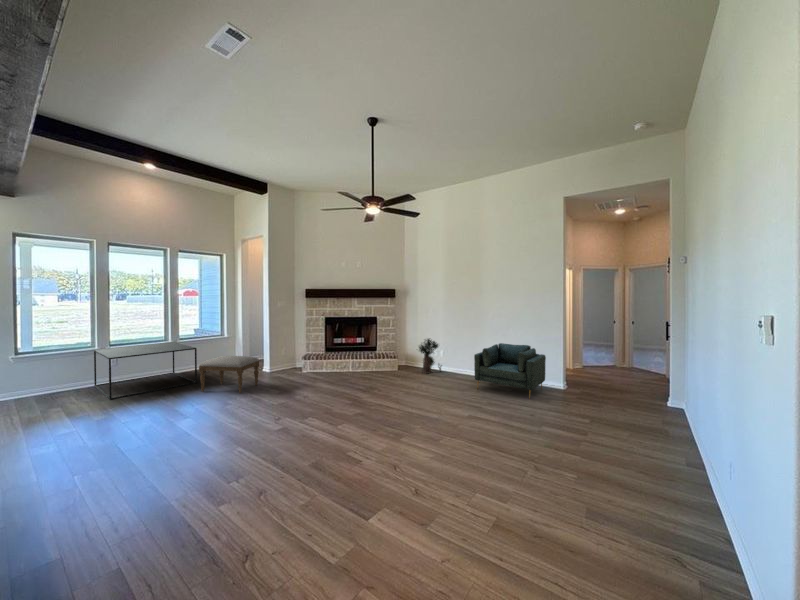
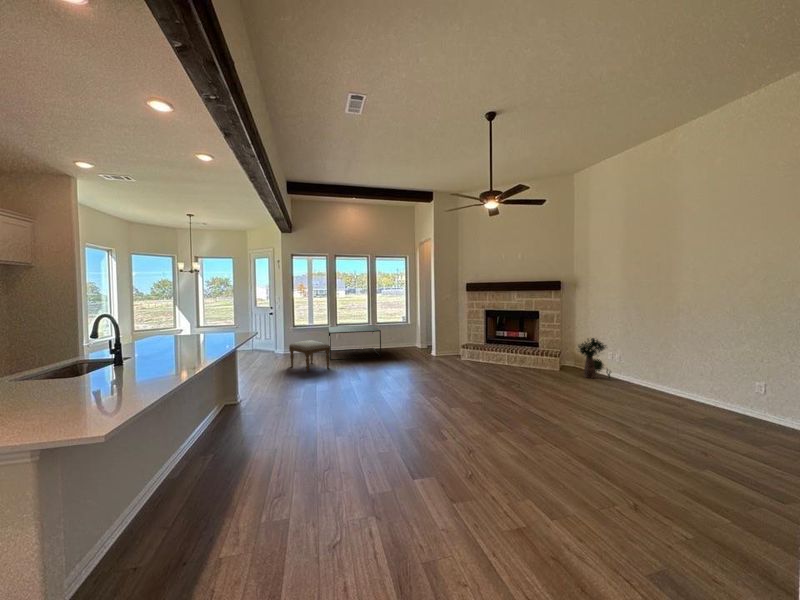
armchair: present [474,343,546,399] -> none [633,351,758,431]
ottoman: present [199,356,259,393] -> present [289,340,330,372]

